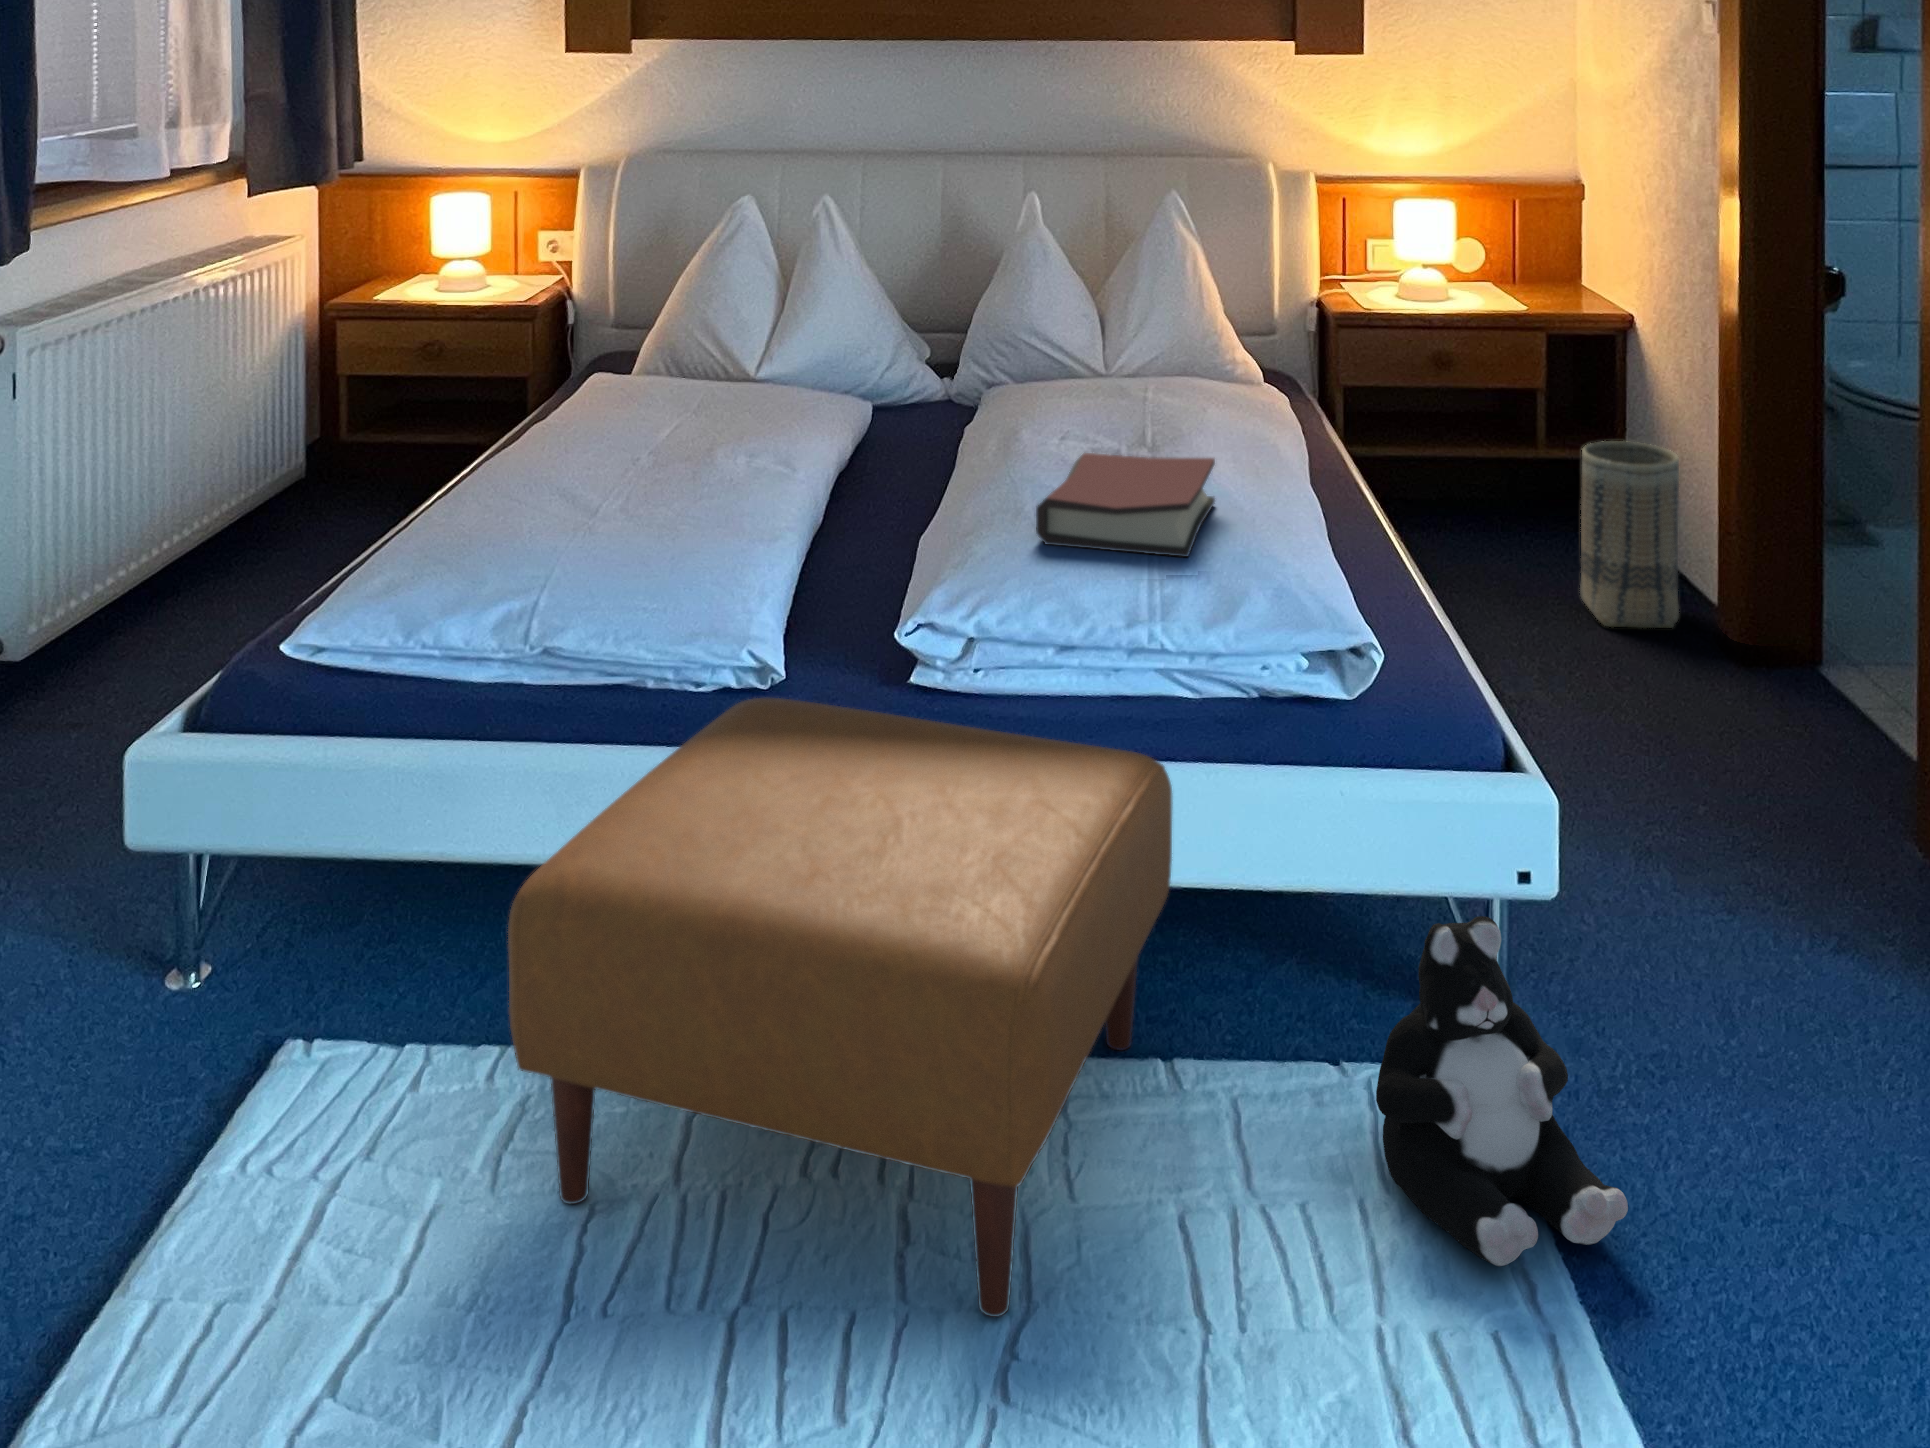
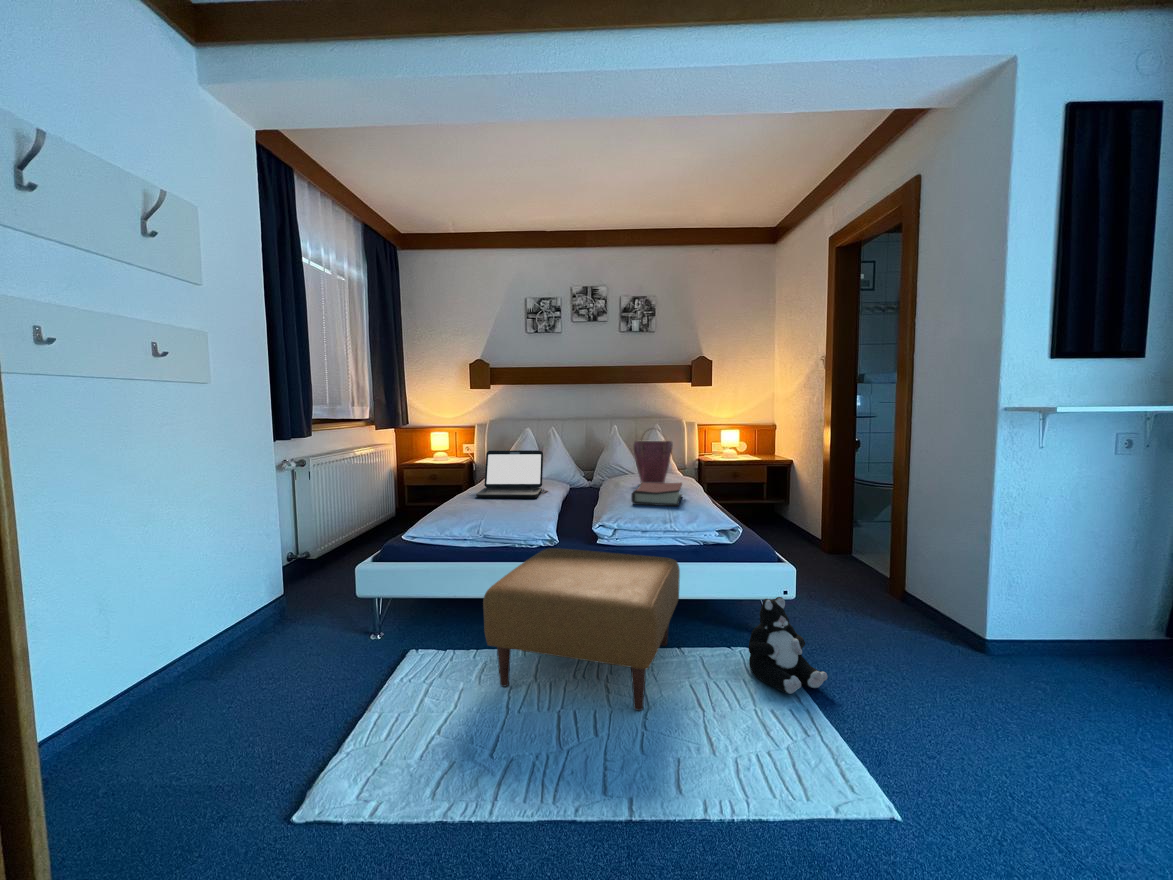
handbag: none [1072,244,1202,443] -> present [634,429,673,483]
laptop: none [541,316,771,494] -> present [476,450,543,498]
basket: present [1580,441,1679,628] -> none [778,492,808,545]

